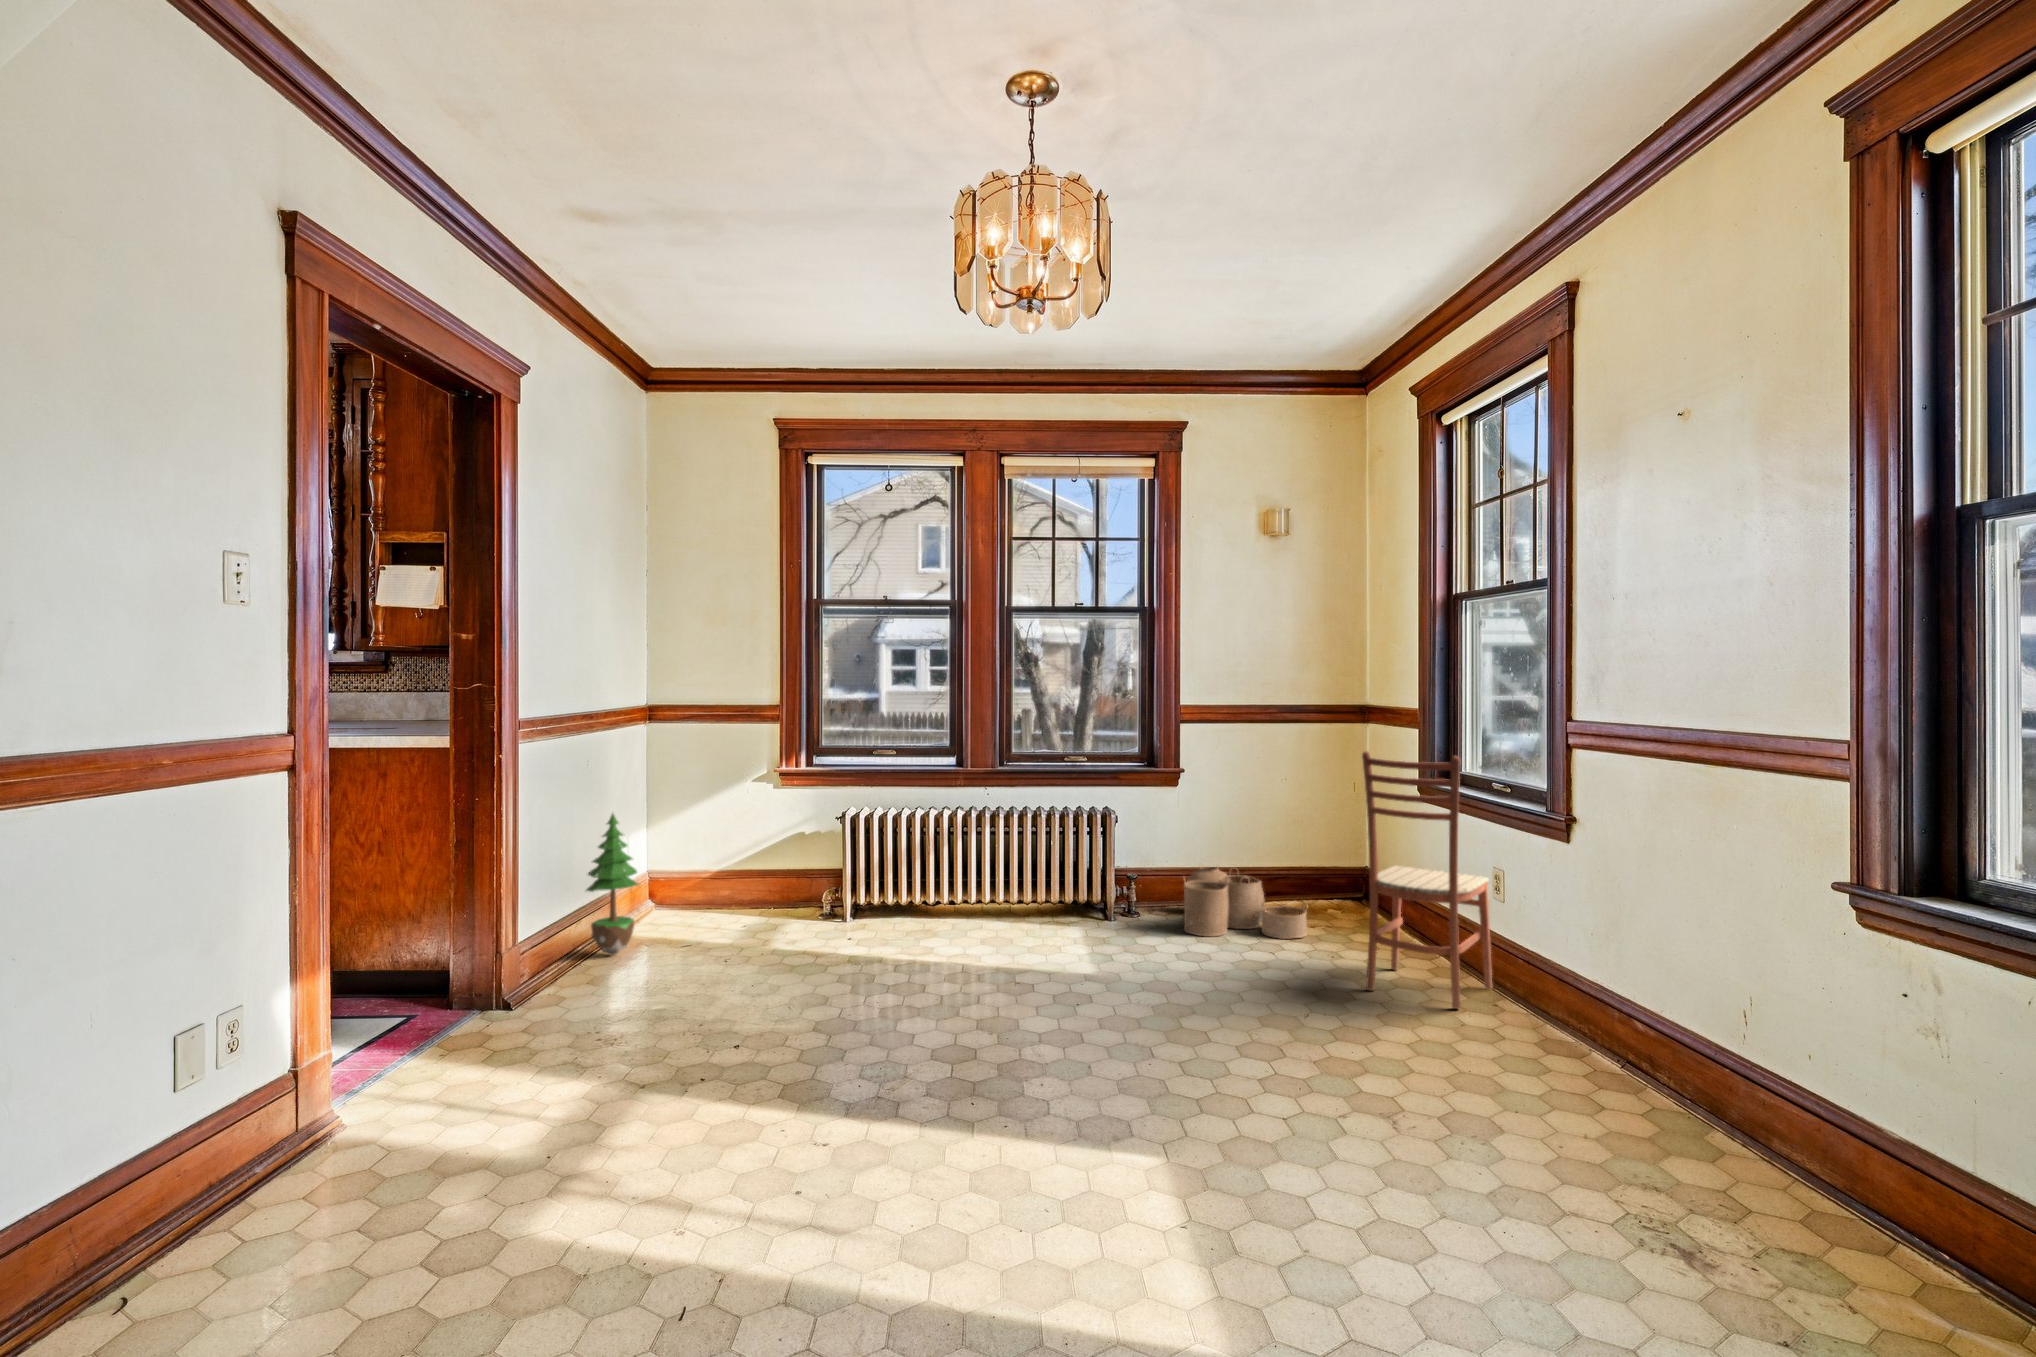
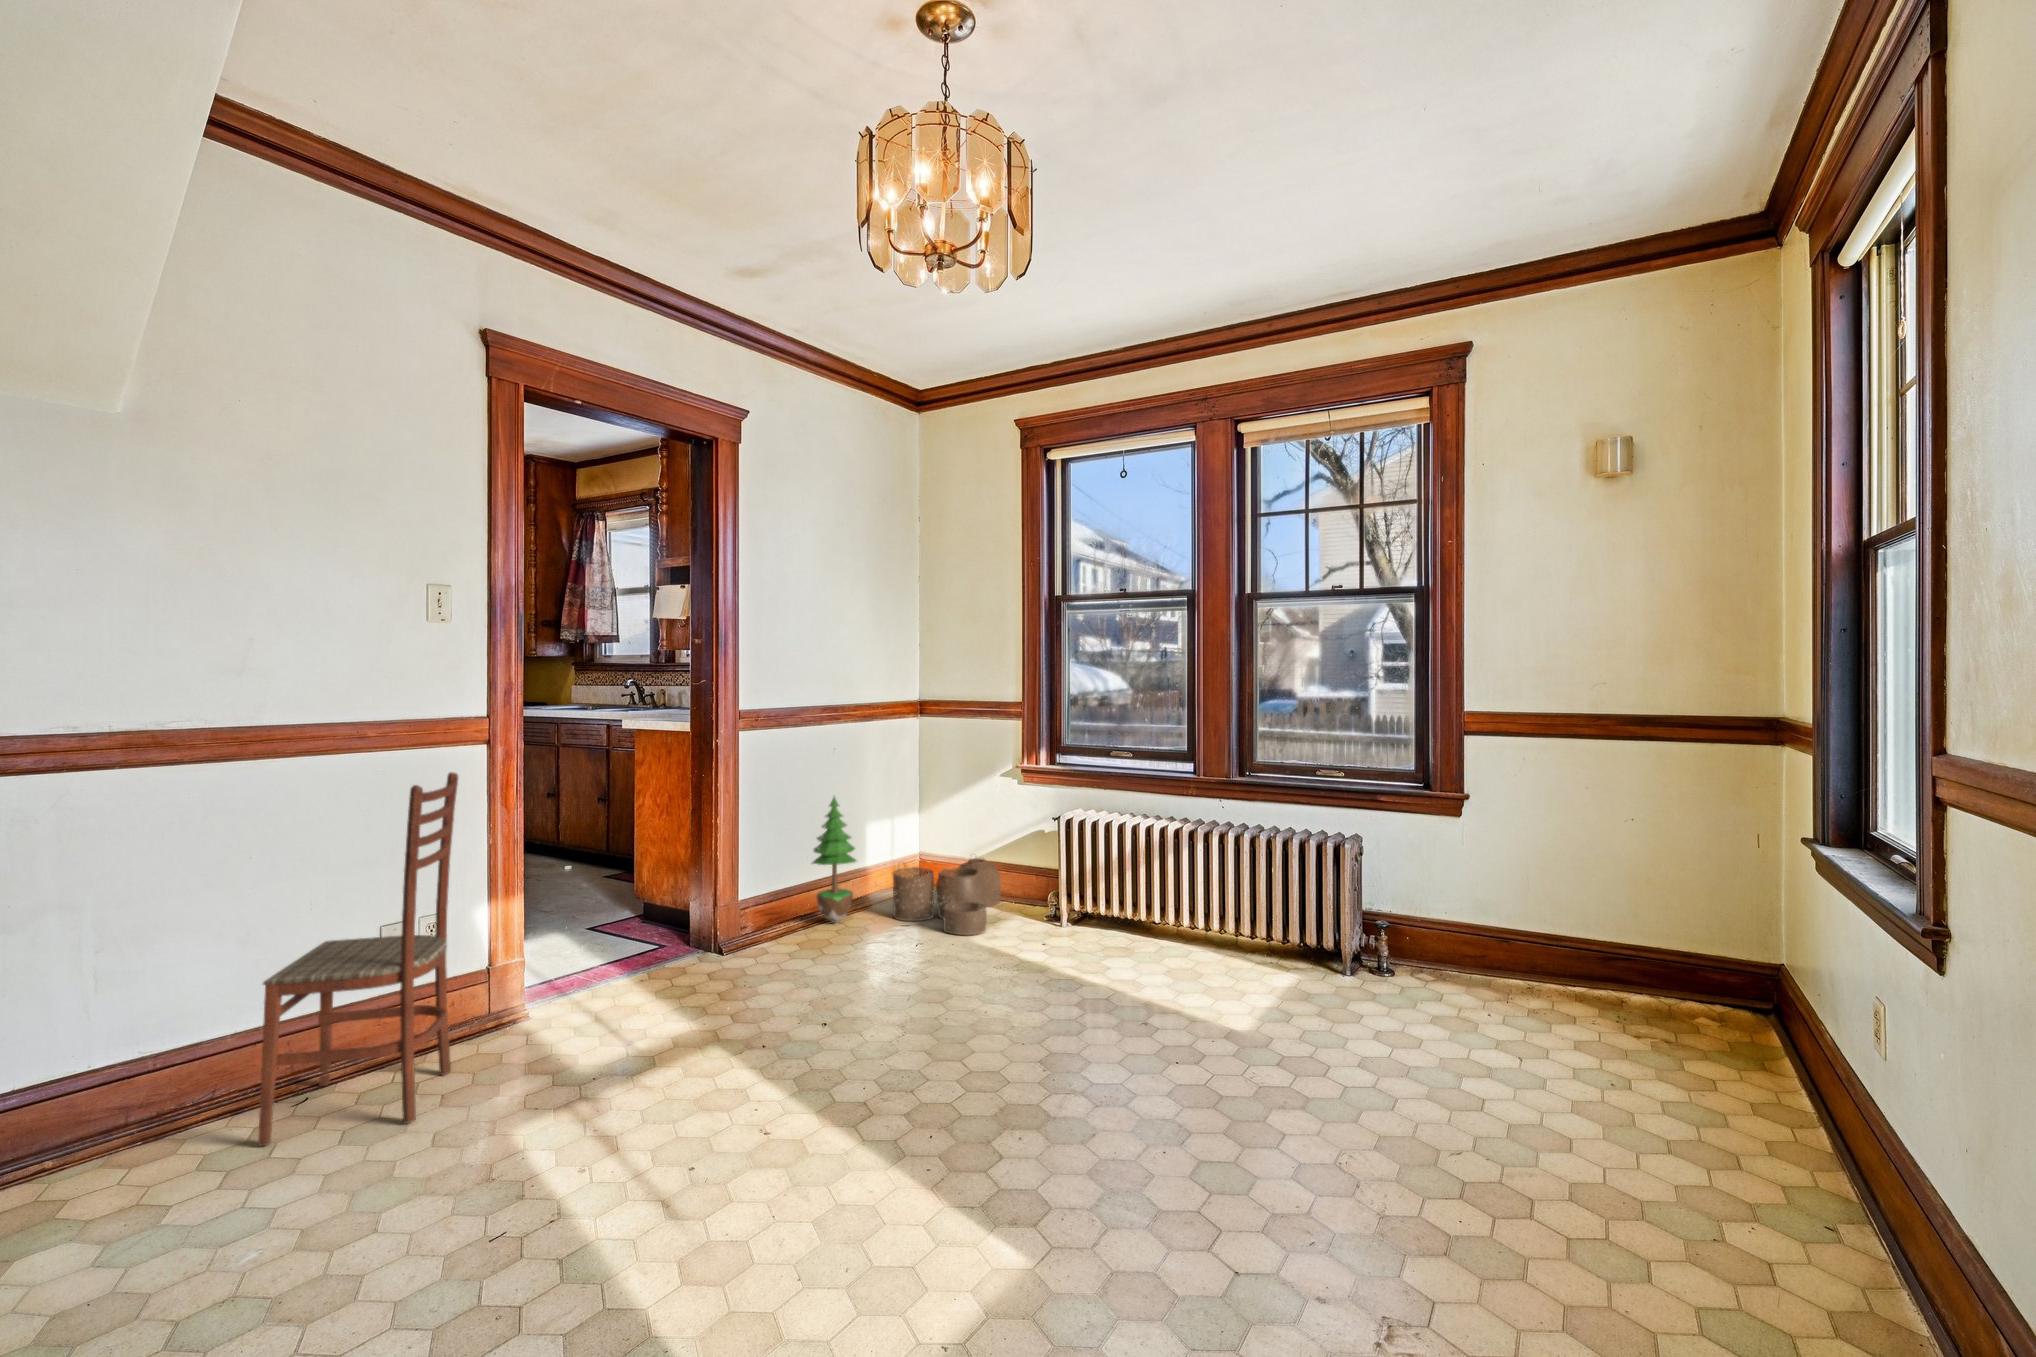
dining chair: present [1362,751,1492,1009] -> present [258,772,458,1146]
woven basket: present [1183,866,1307,939] -> present [893,858,1001,935]

